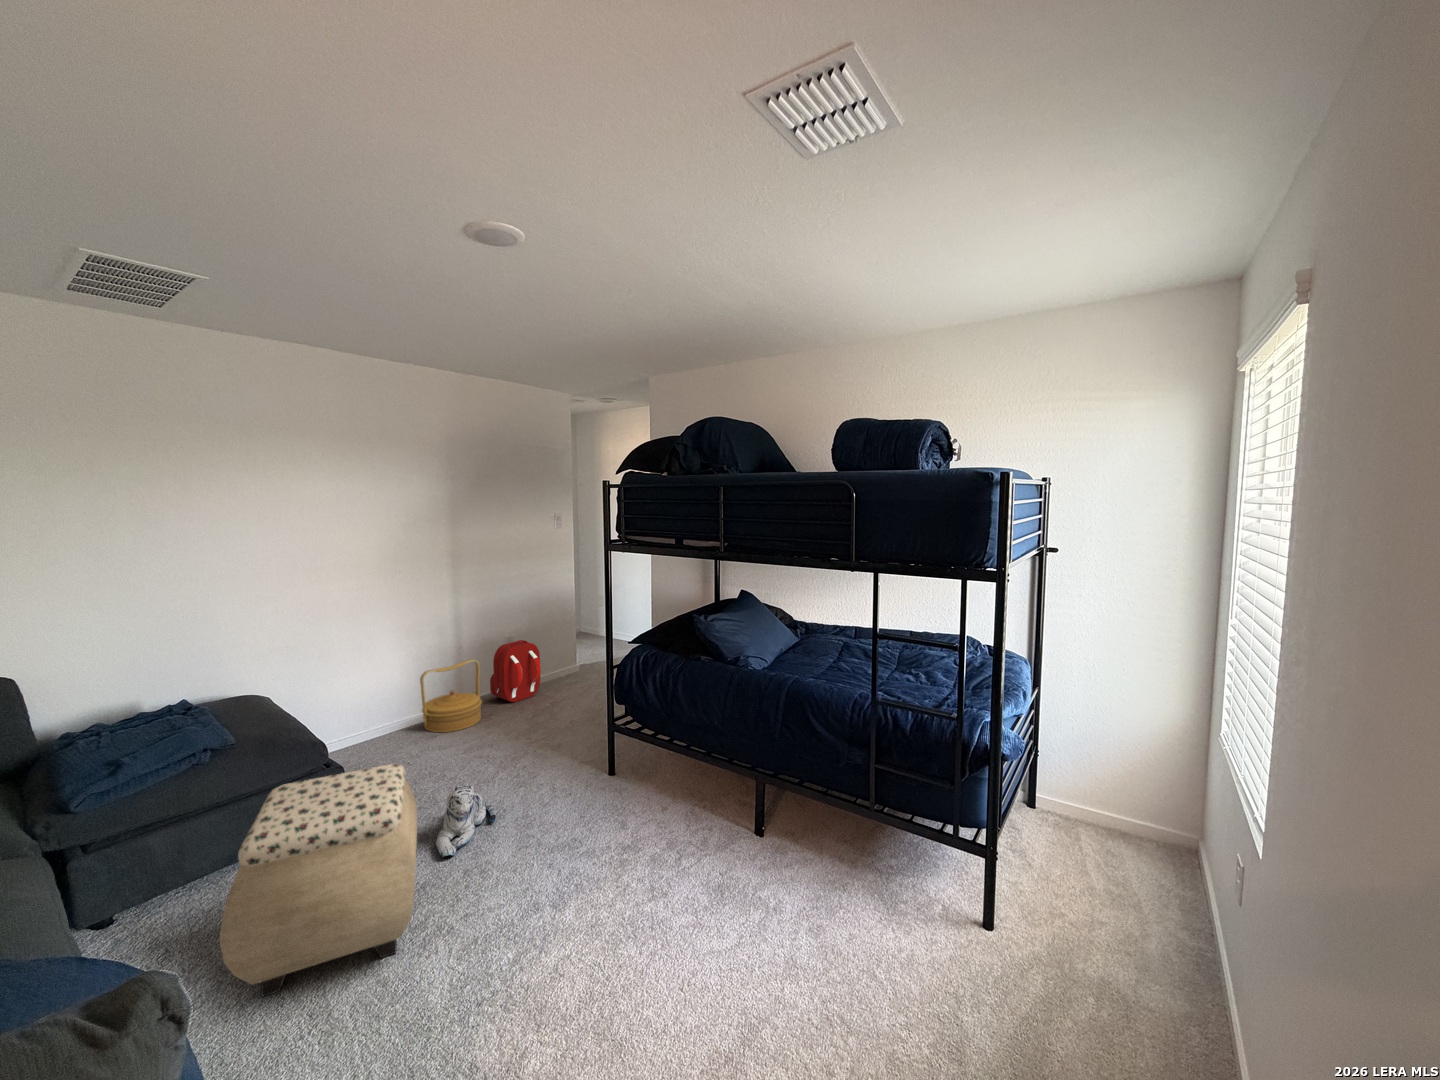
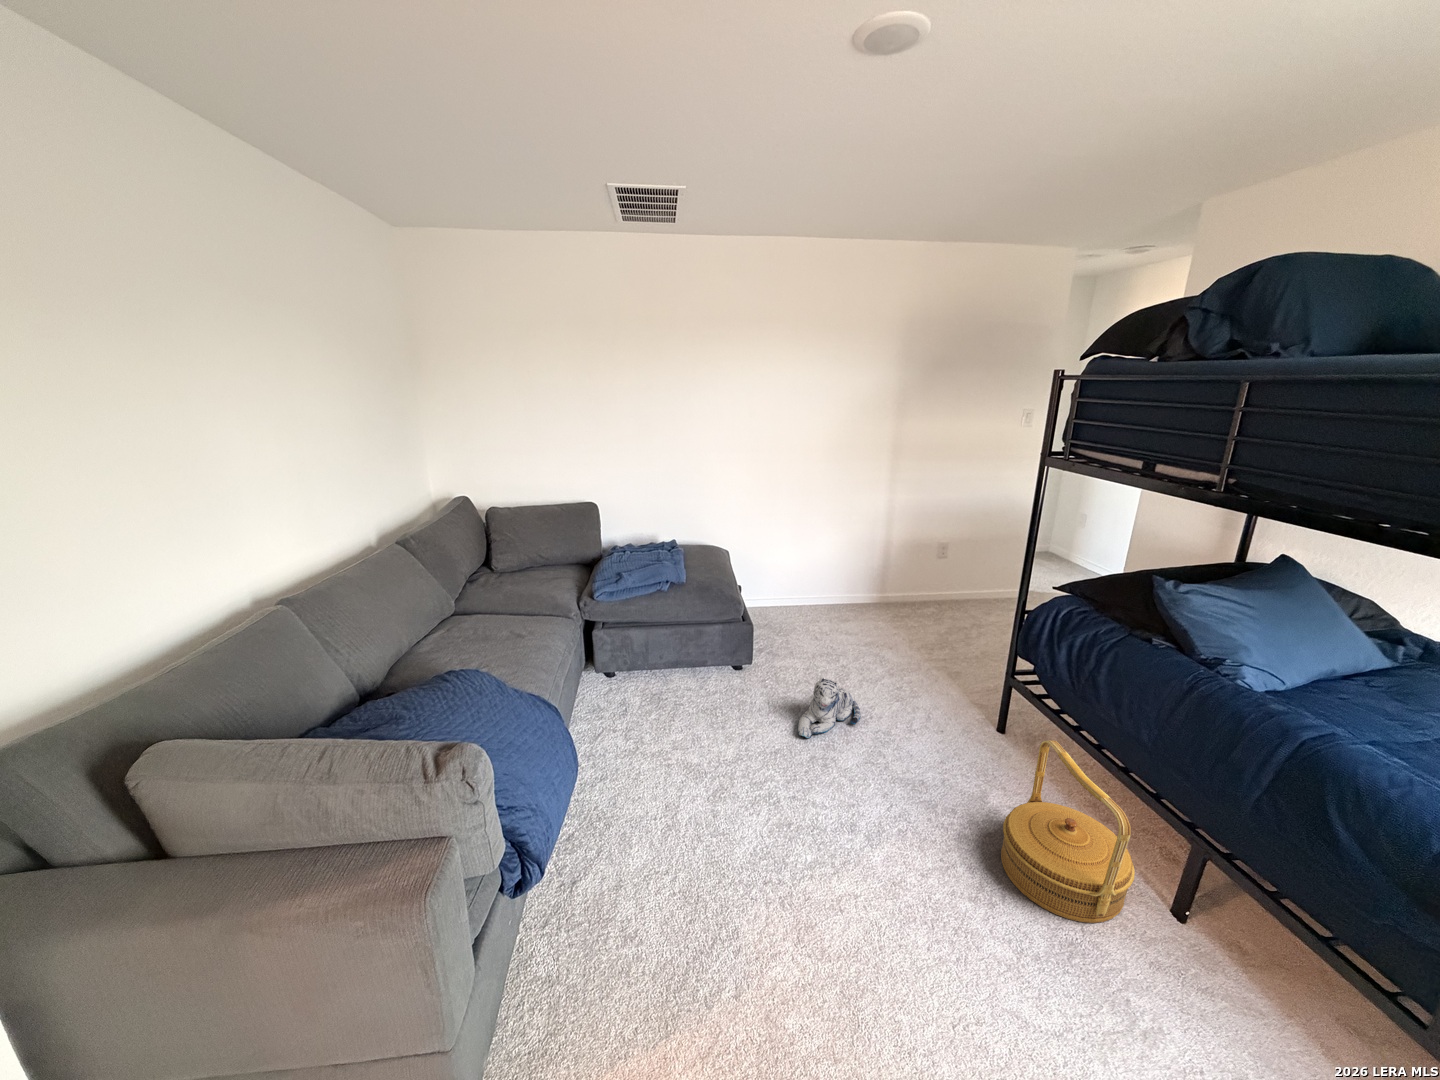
backpack: present [490,640,541,702] -> none [911,547,969,611]
woven basket: present [420,660,482,733] -> present [1001,740,1135,923]
ottoman: present [220,764,417,996] -> none [625,626,781,796]

